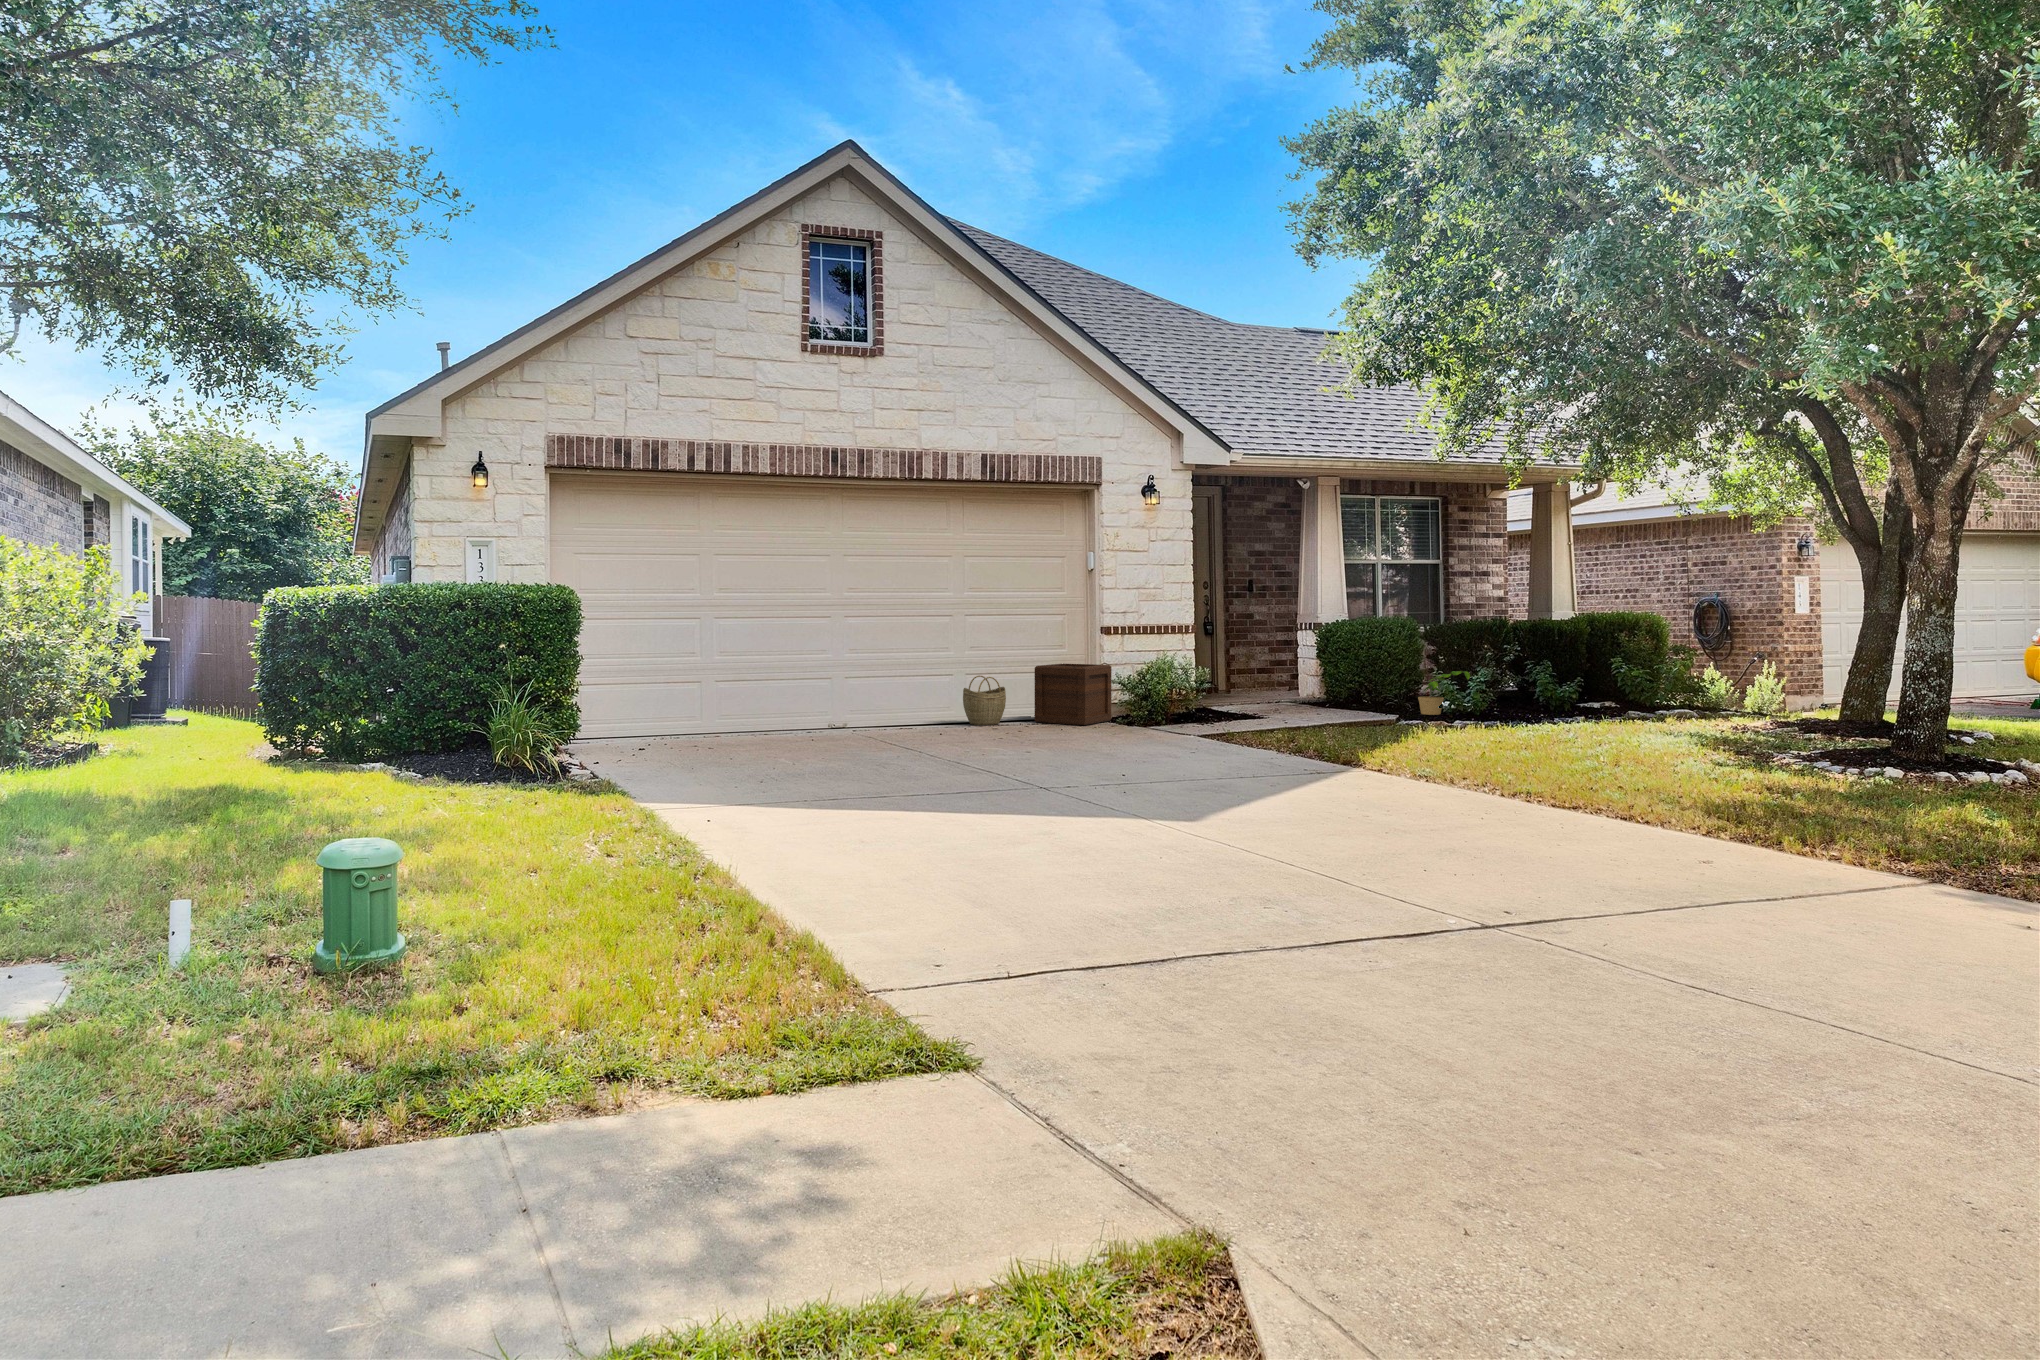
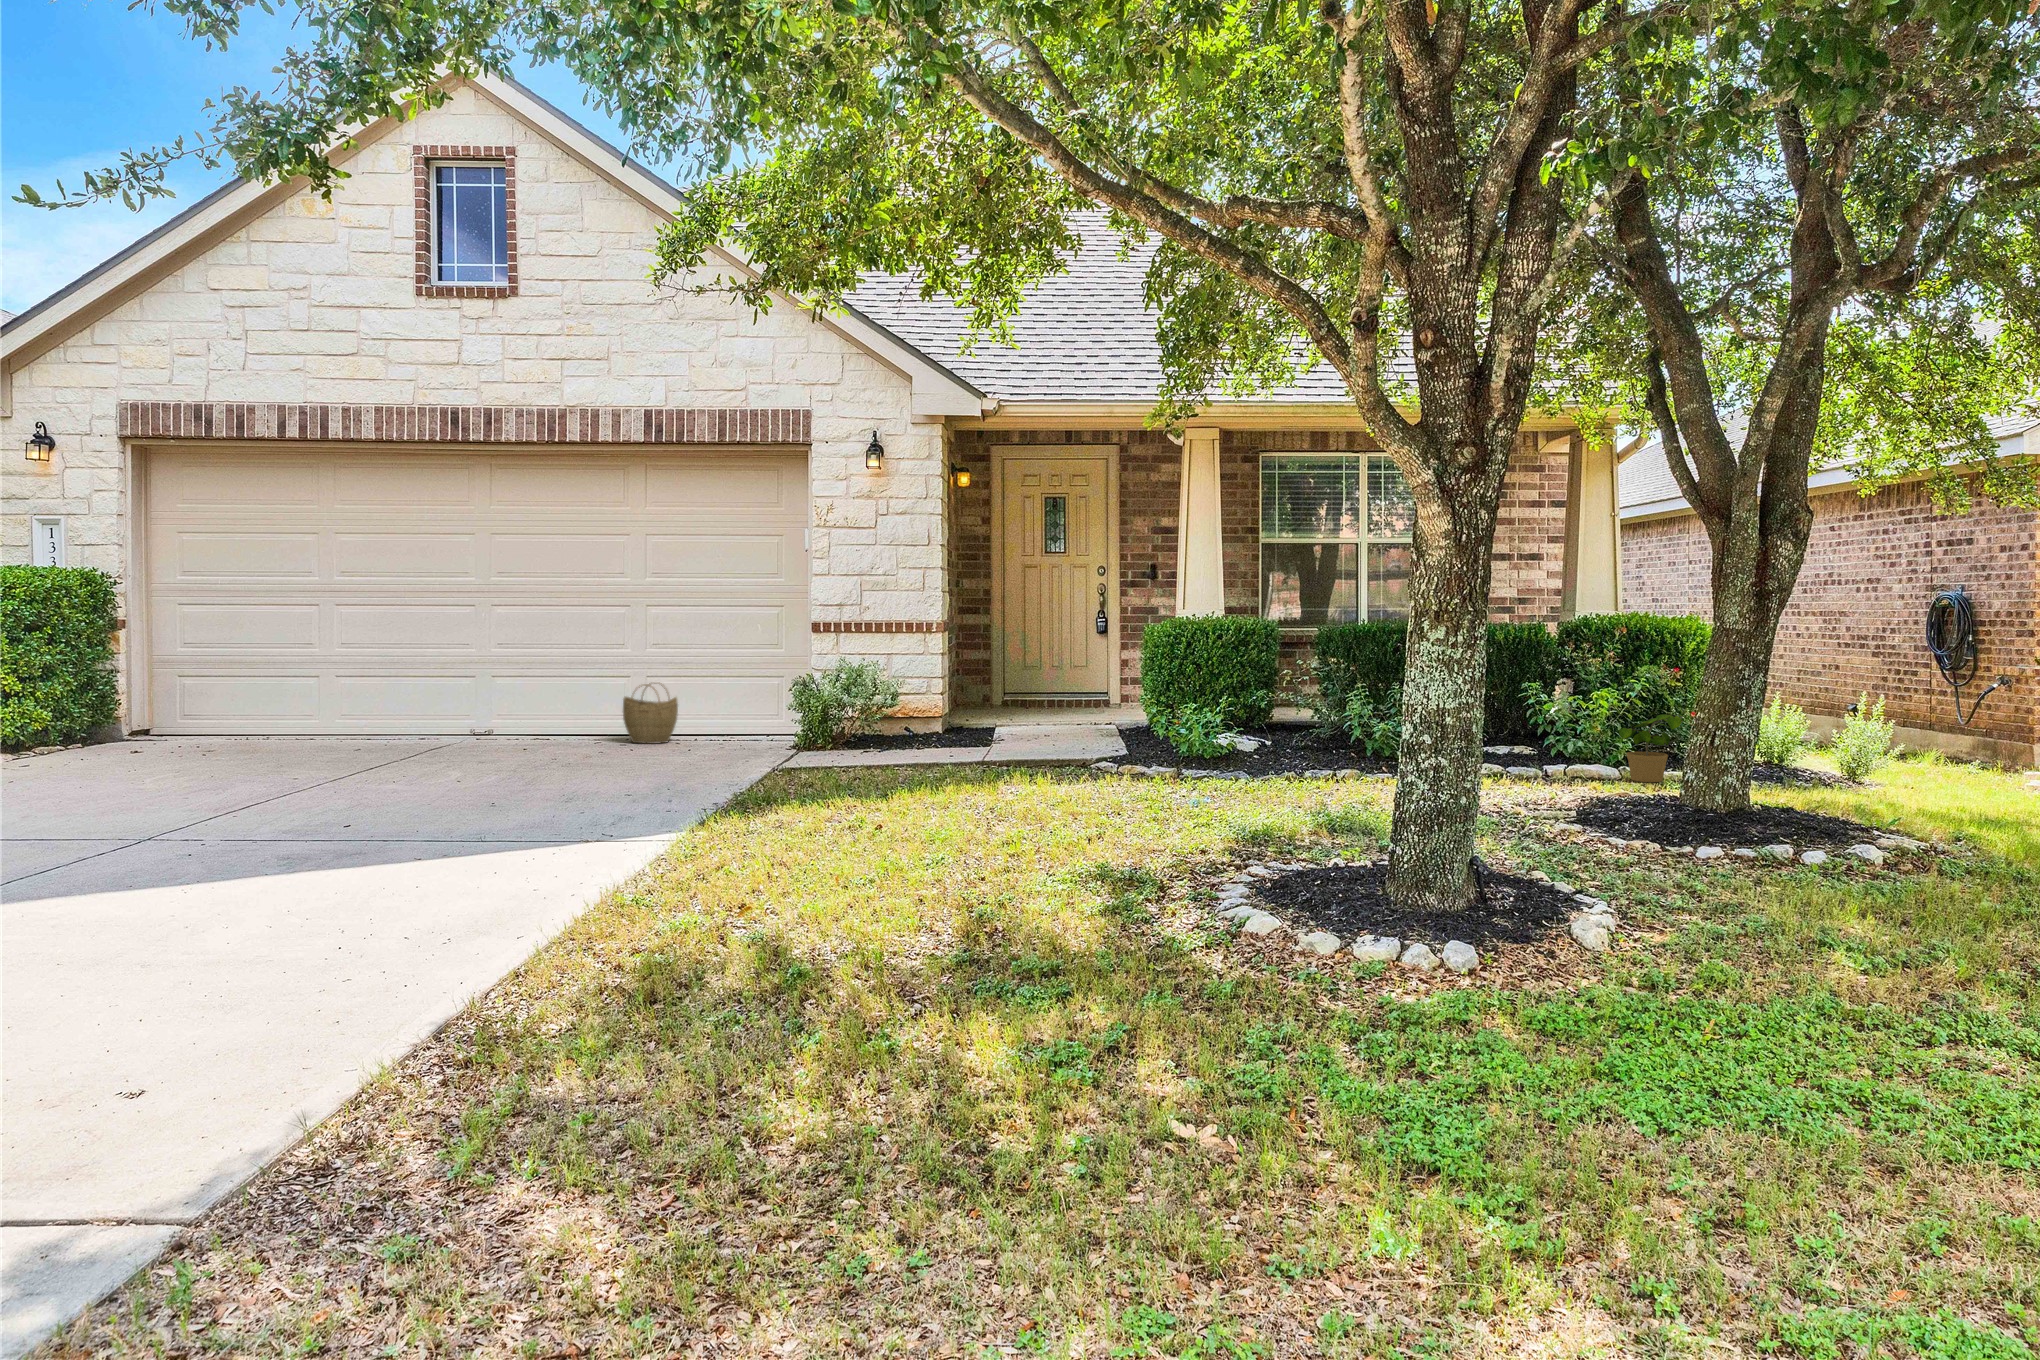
wooden crate: present [1035,663,1112,725] -> none [714,670,810,750]
potted plant: present [1418,671,1470,715] -> present [1619,714,1687,782]

